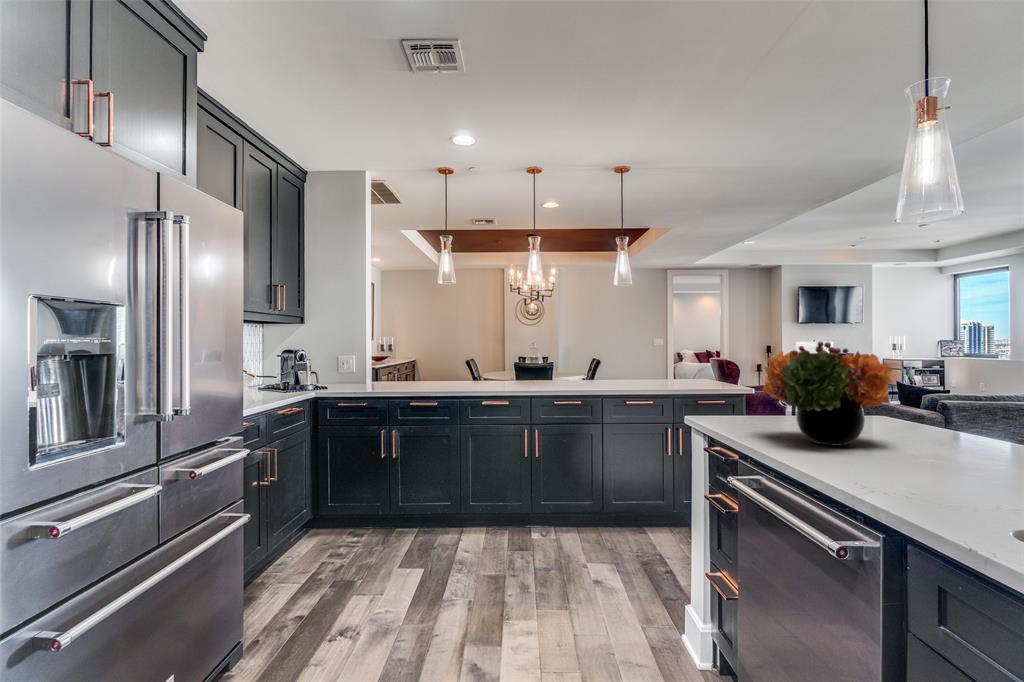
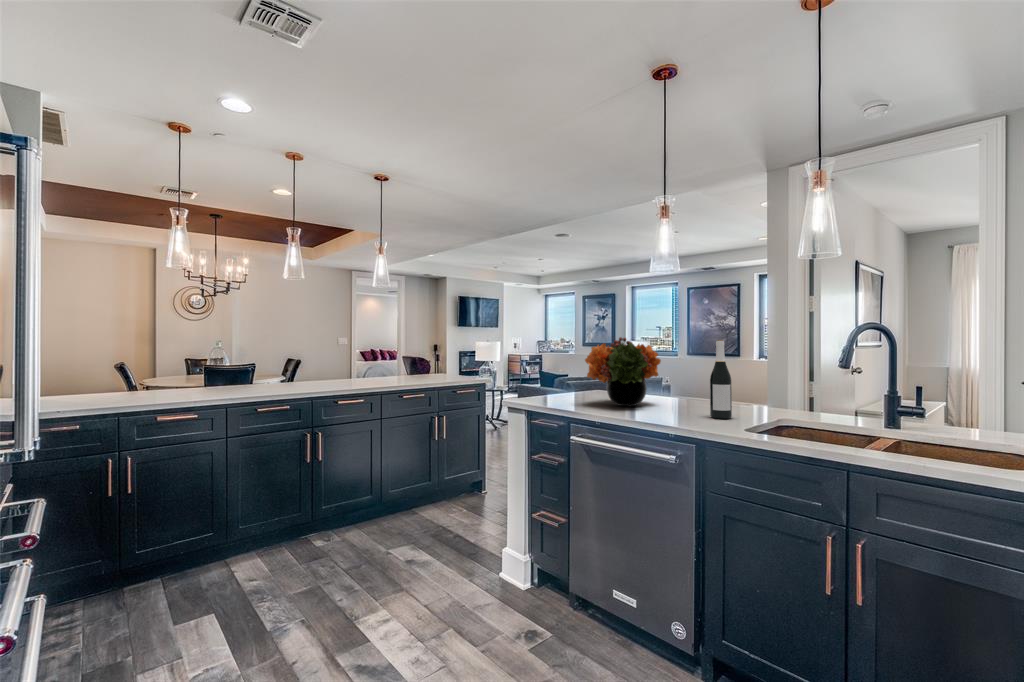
wine bottle: none [930,348,977,490] -> present [710,340,732,419]

